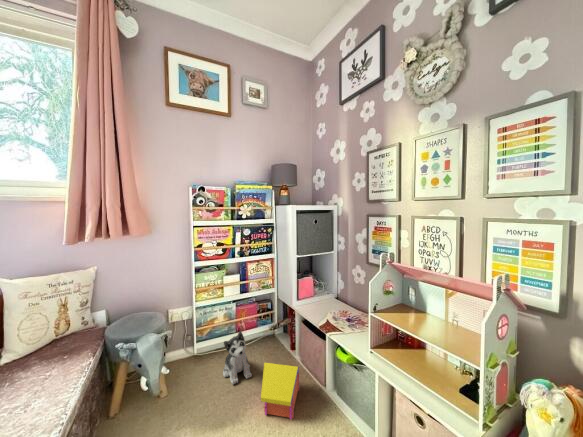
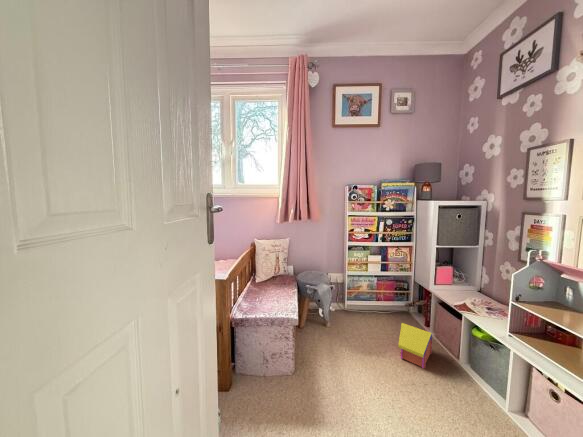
plush toy: present [223,331,252,384] -> none [367,297,389,333]

